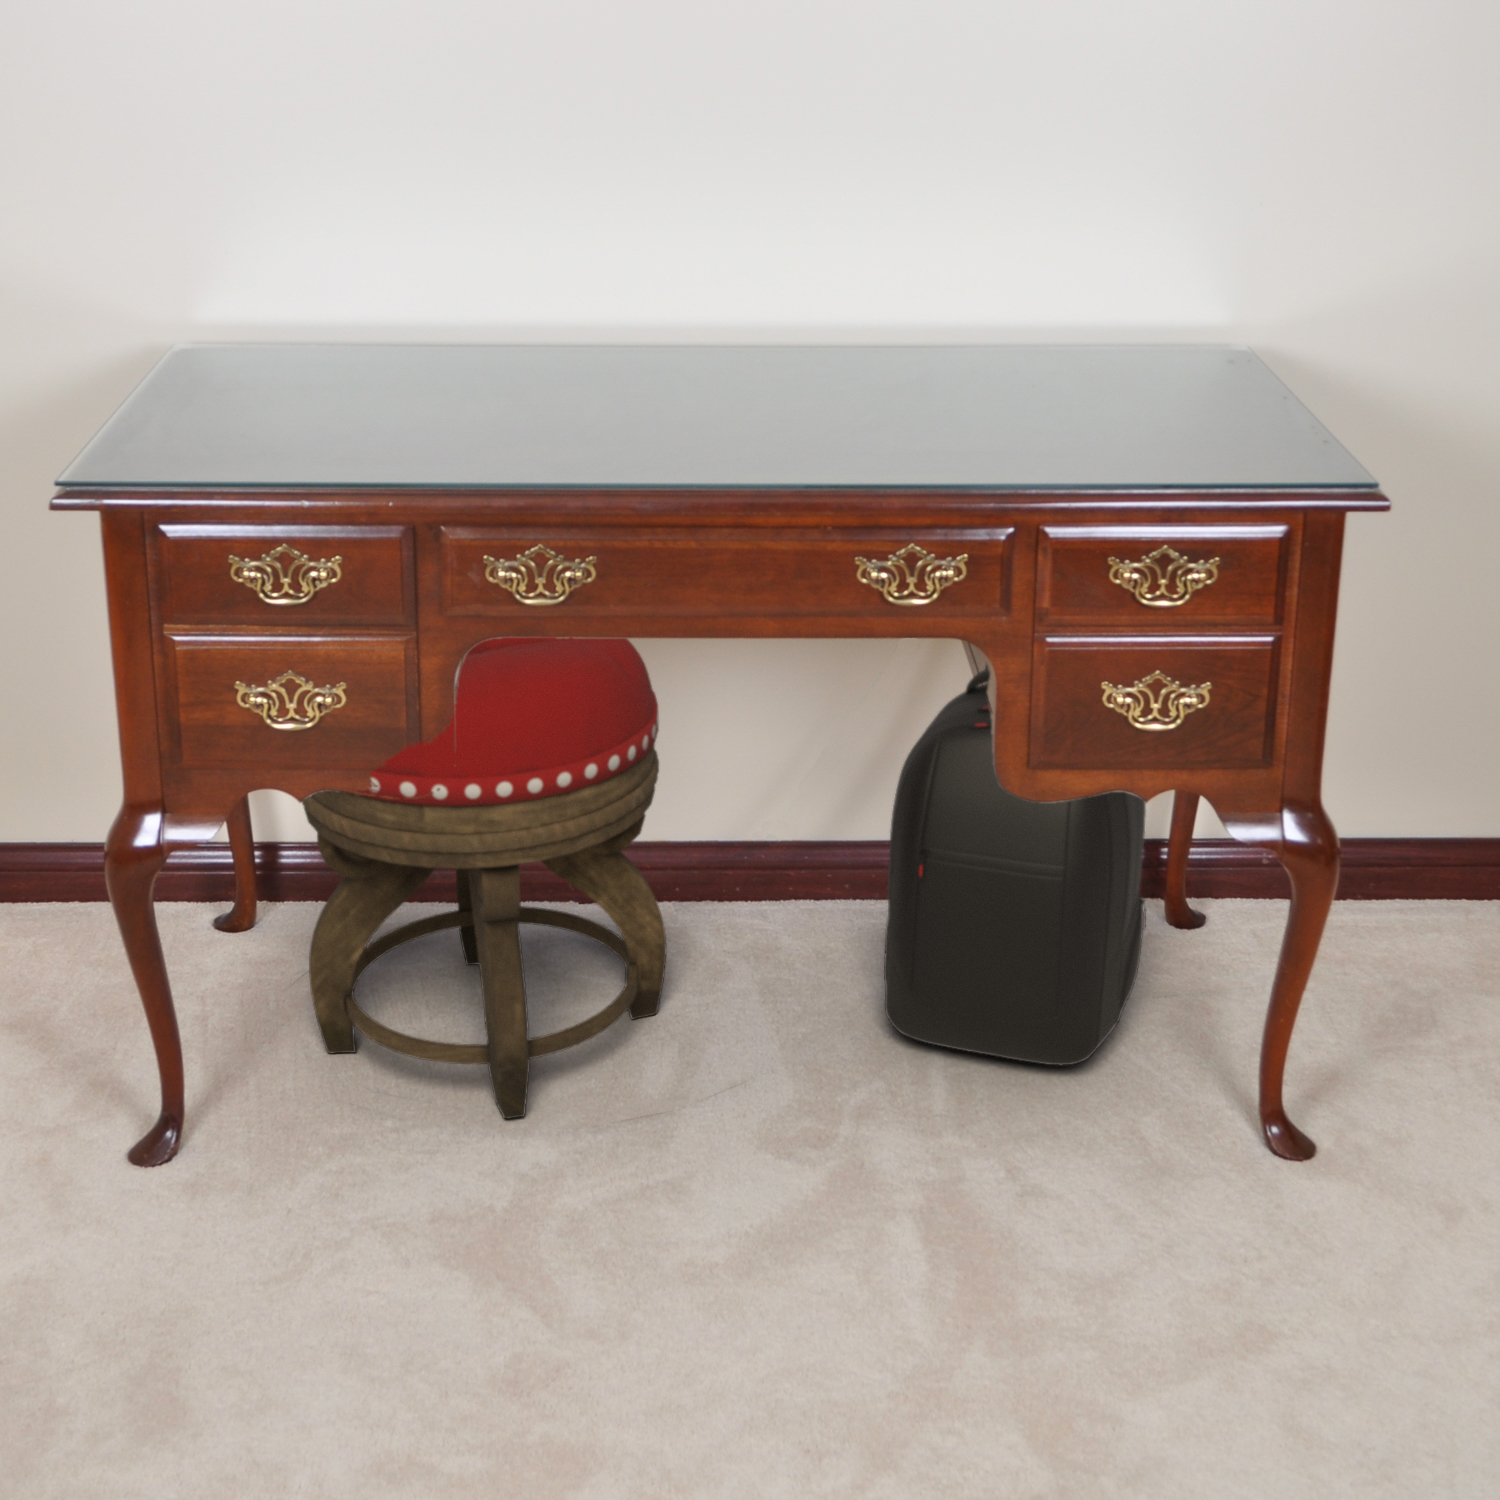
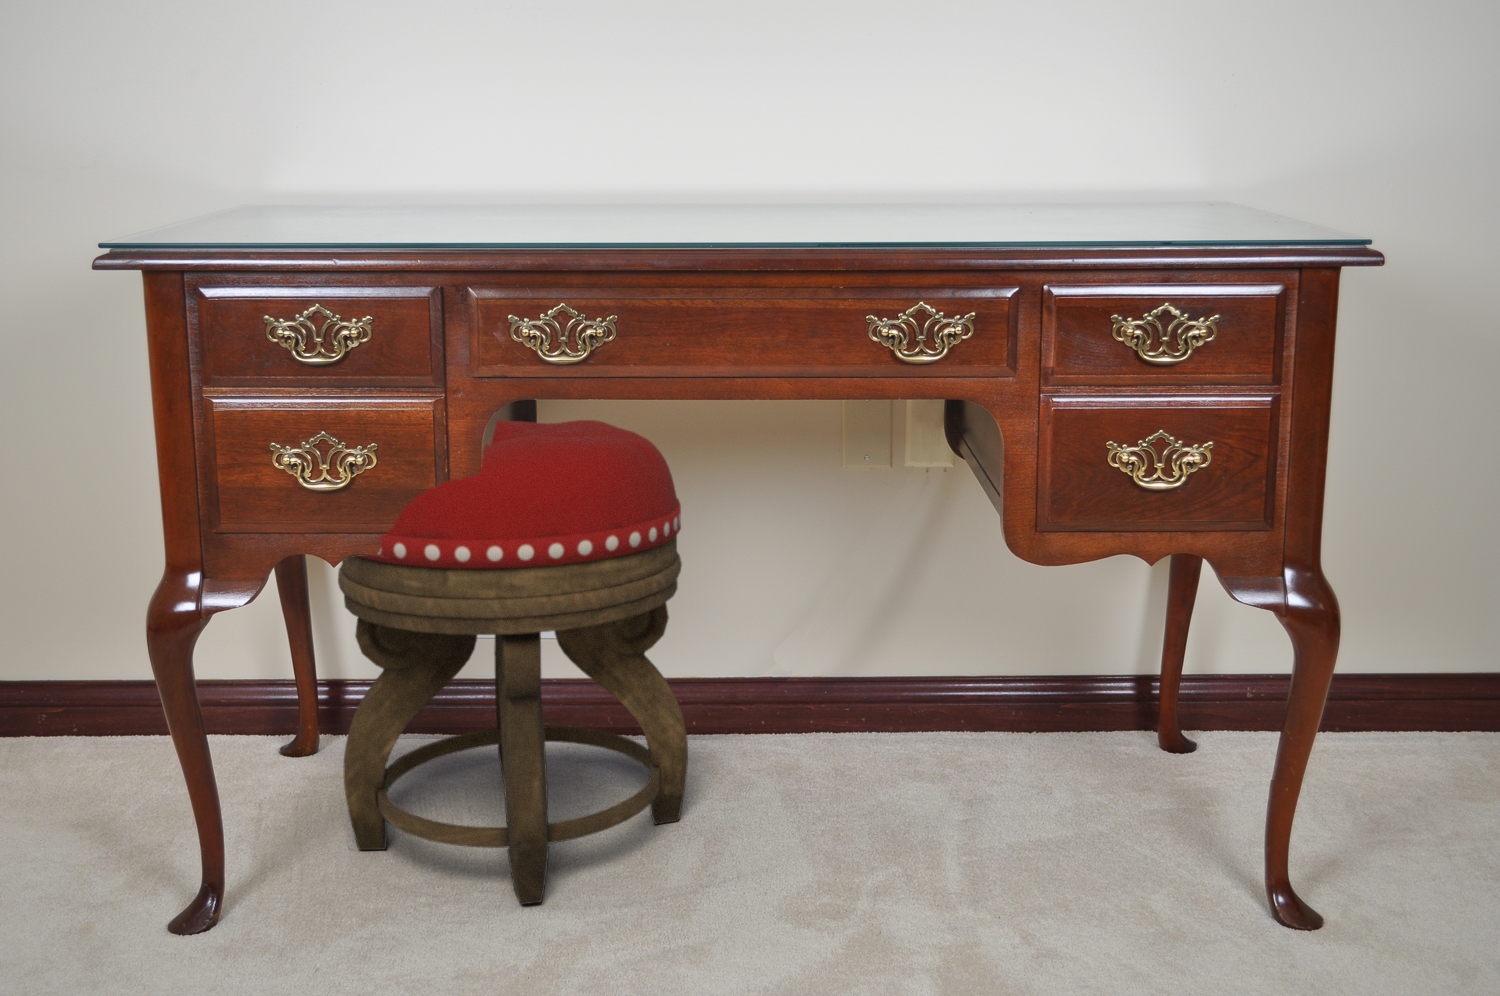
backpack: present [884,665,1146,1065] -> none [896,472,1146,859]

